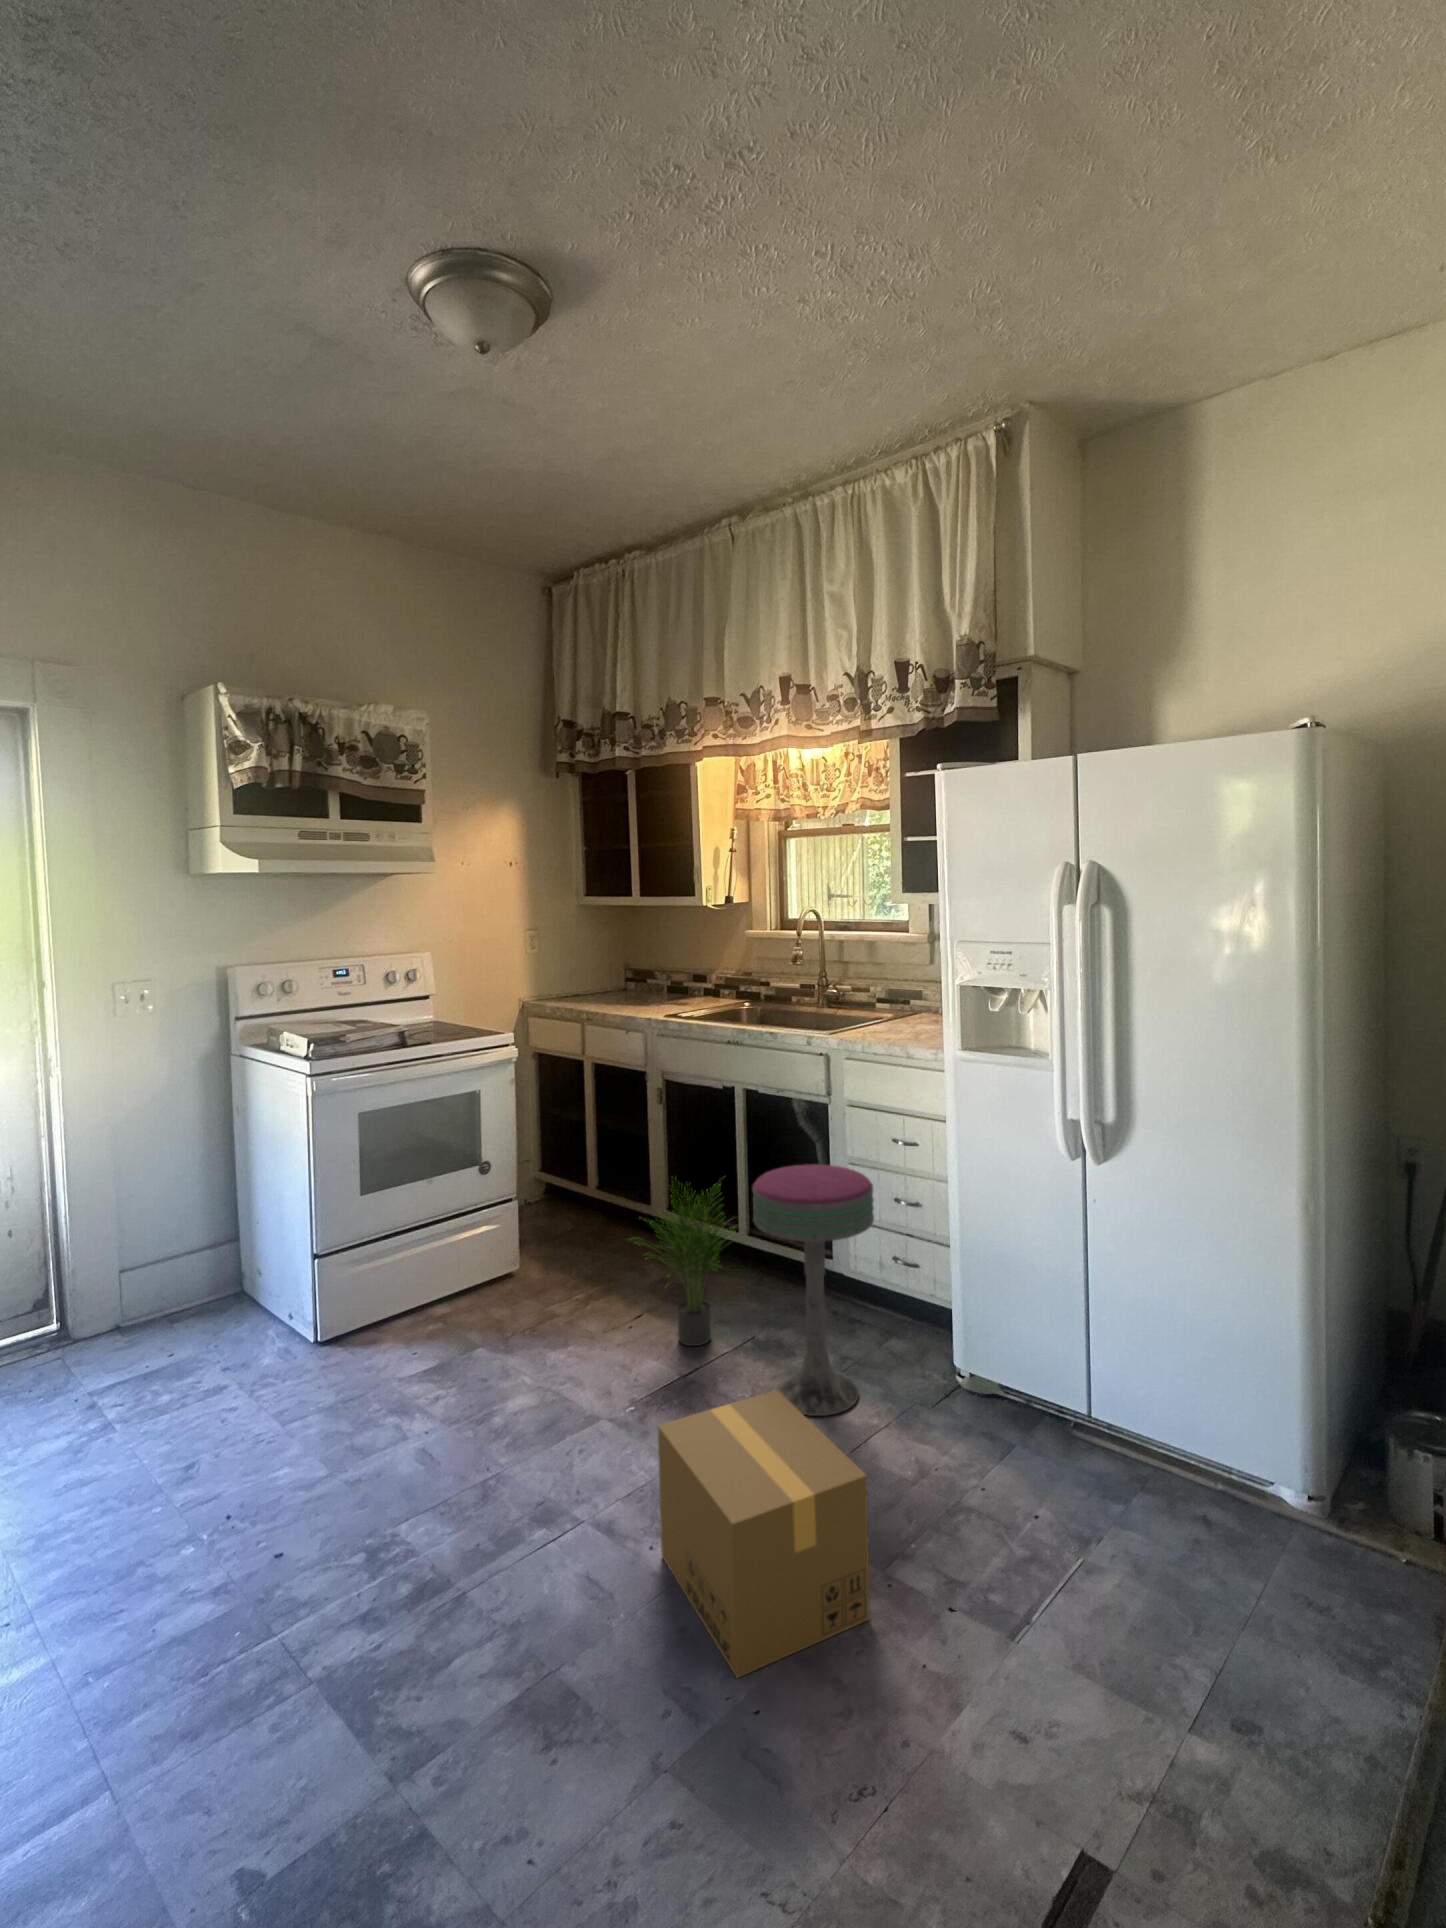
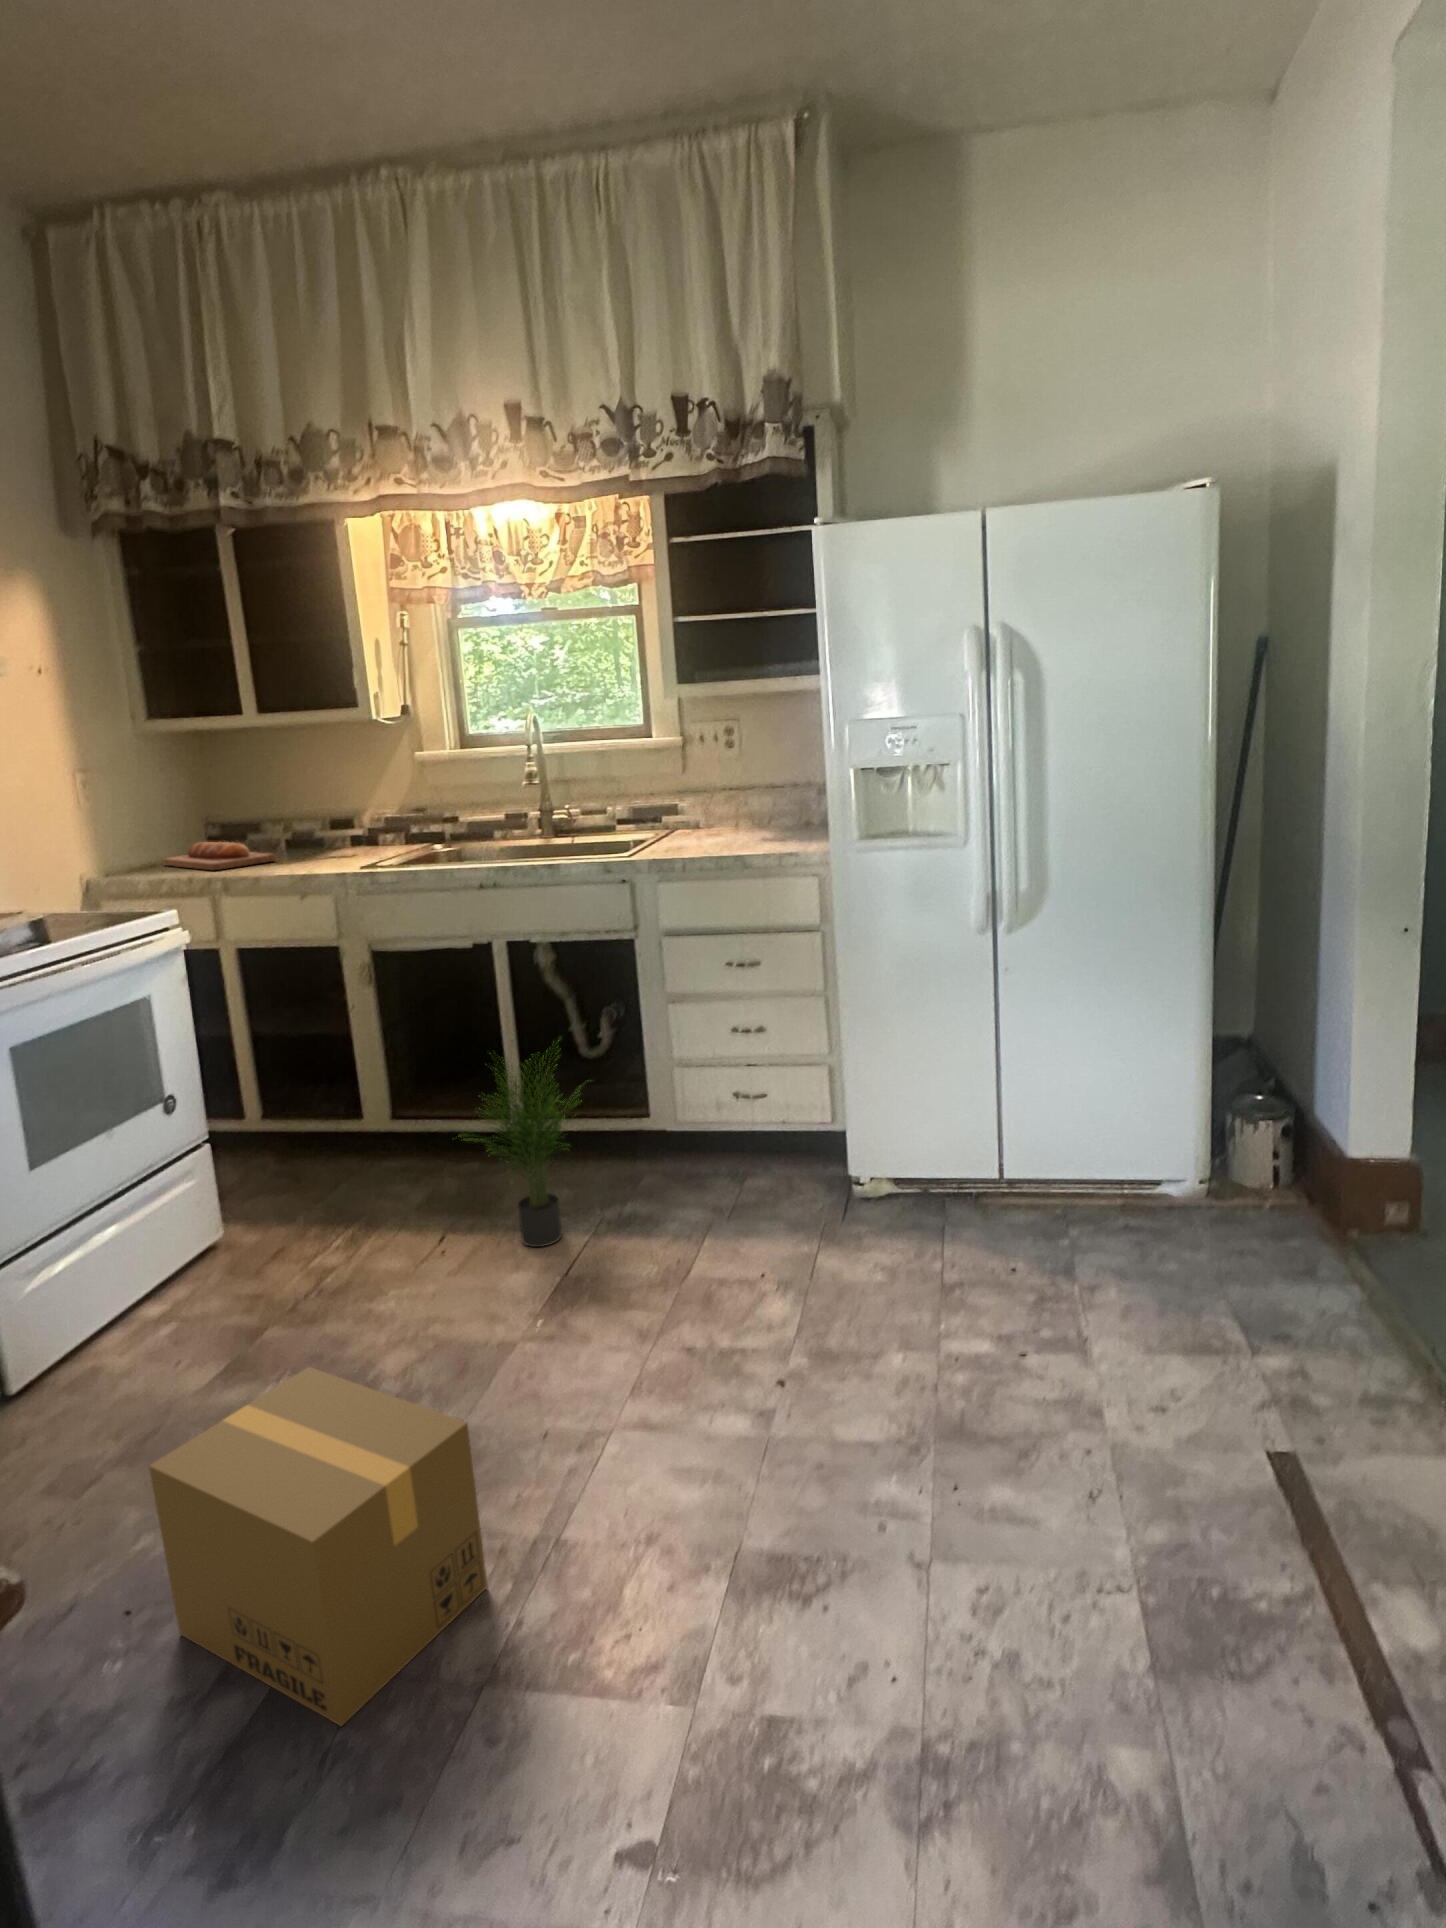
bread loaf: none [582,983,640,1005] -> present [164,842,276,870]
bar stool: present [753,1164,874,1416] -> none [645,994,786,1266]
cardboard box: present [658,1390,870,1678] -> present [149,1367,488,1726]

